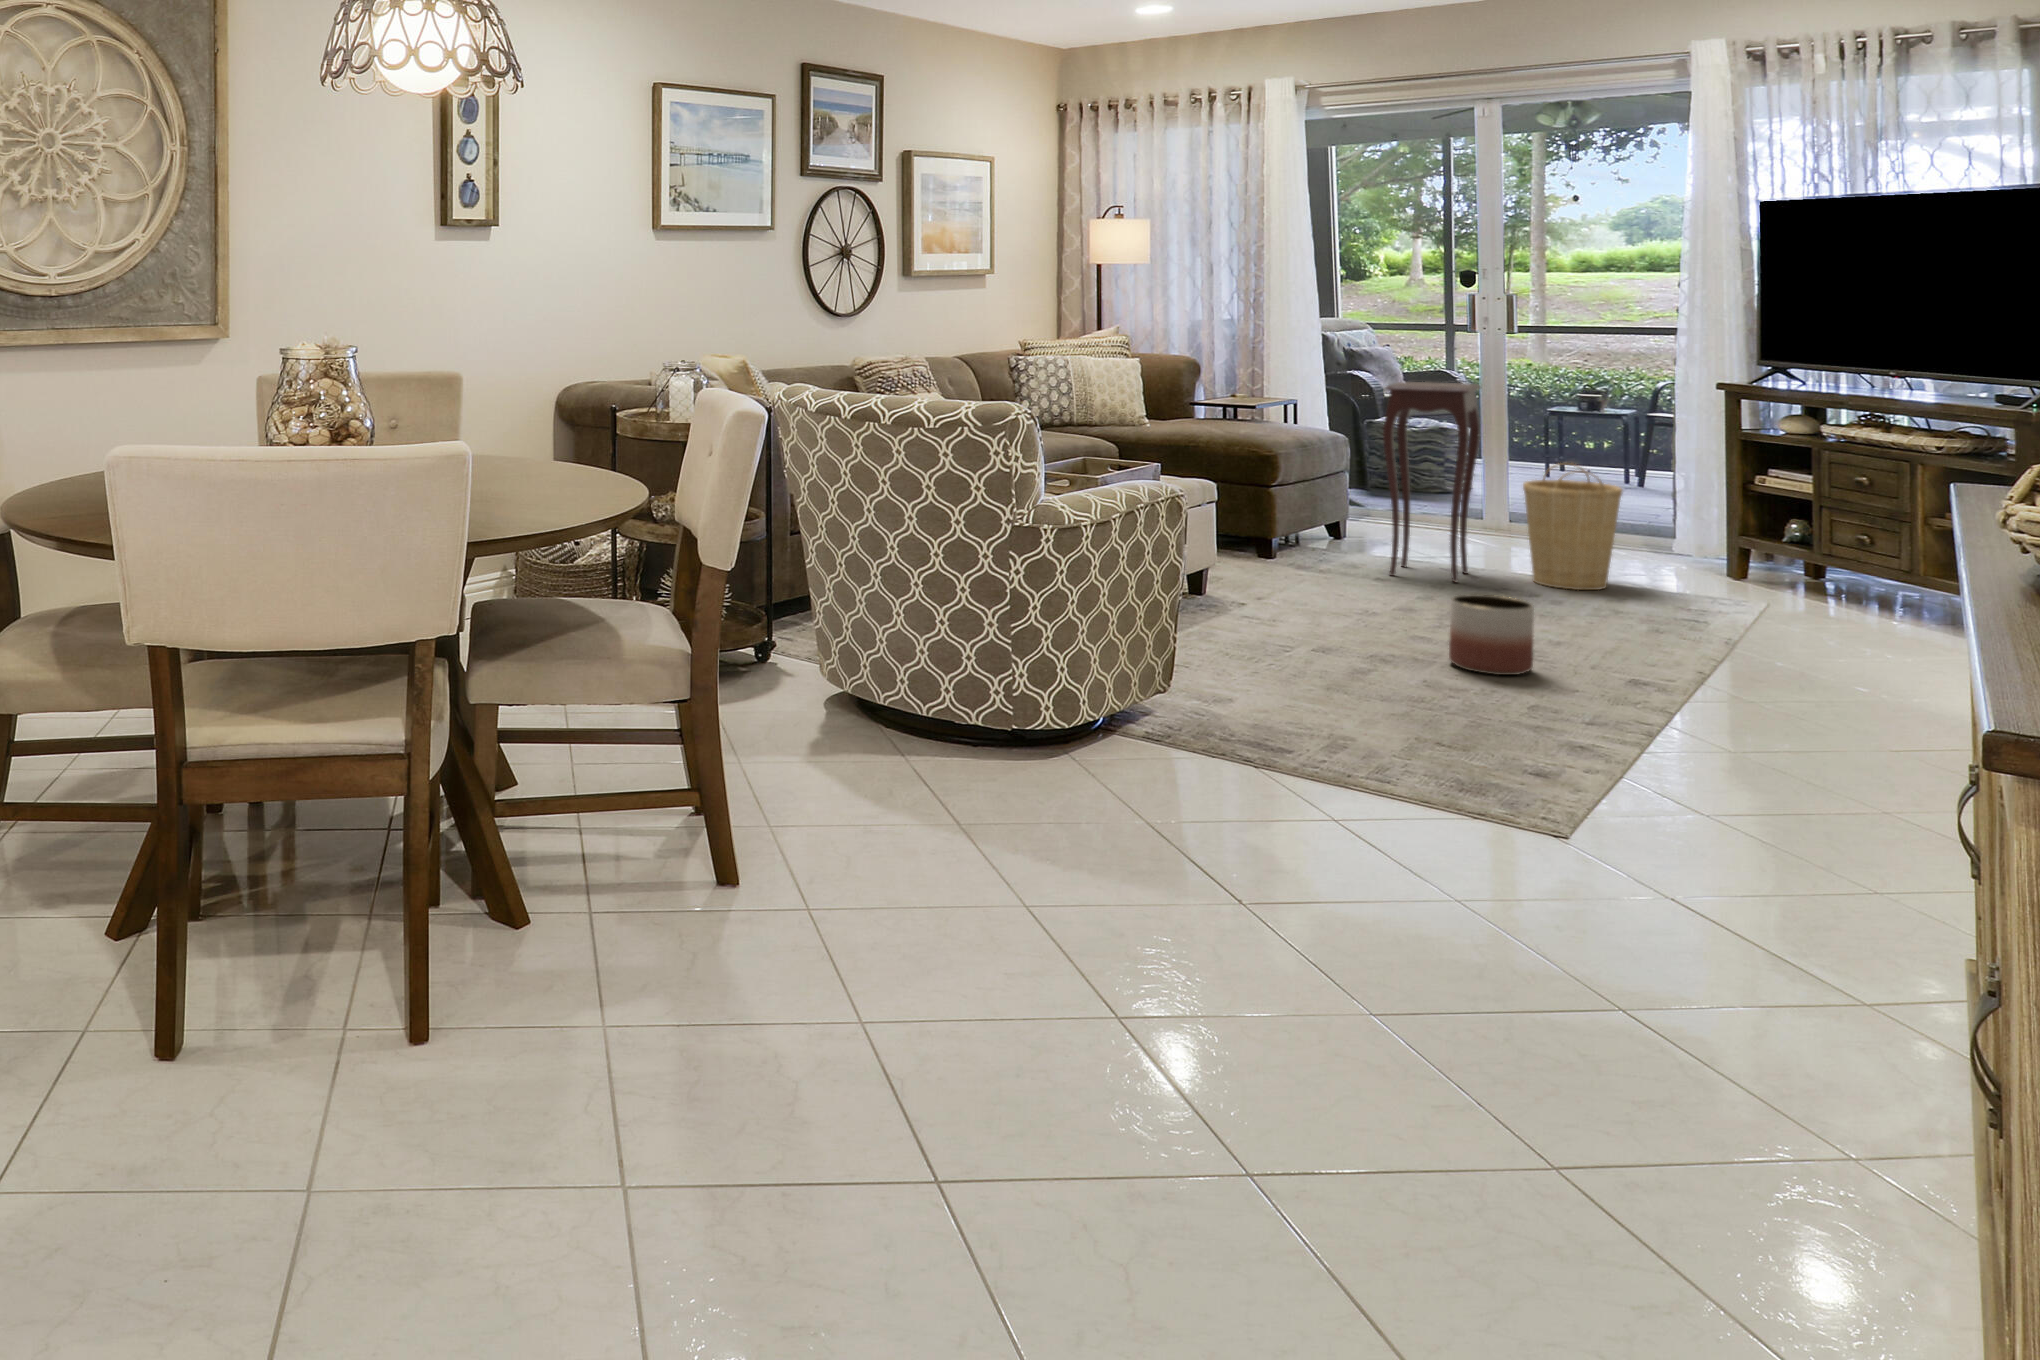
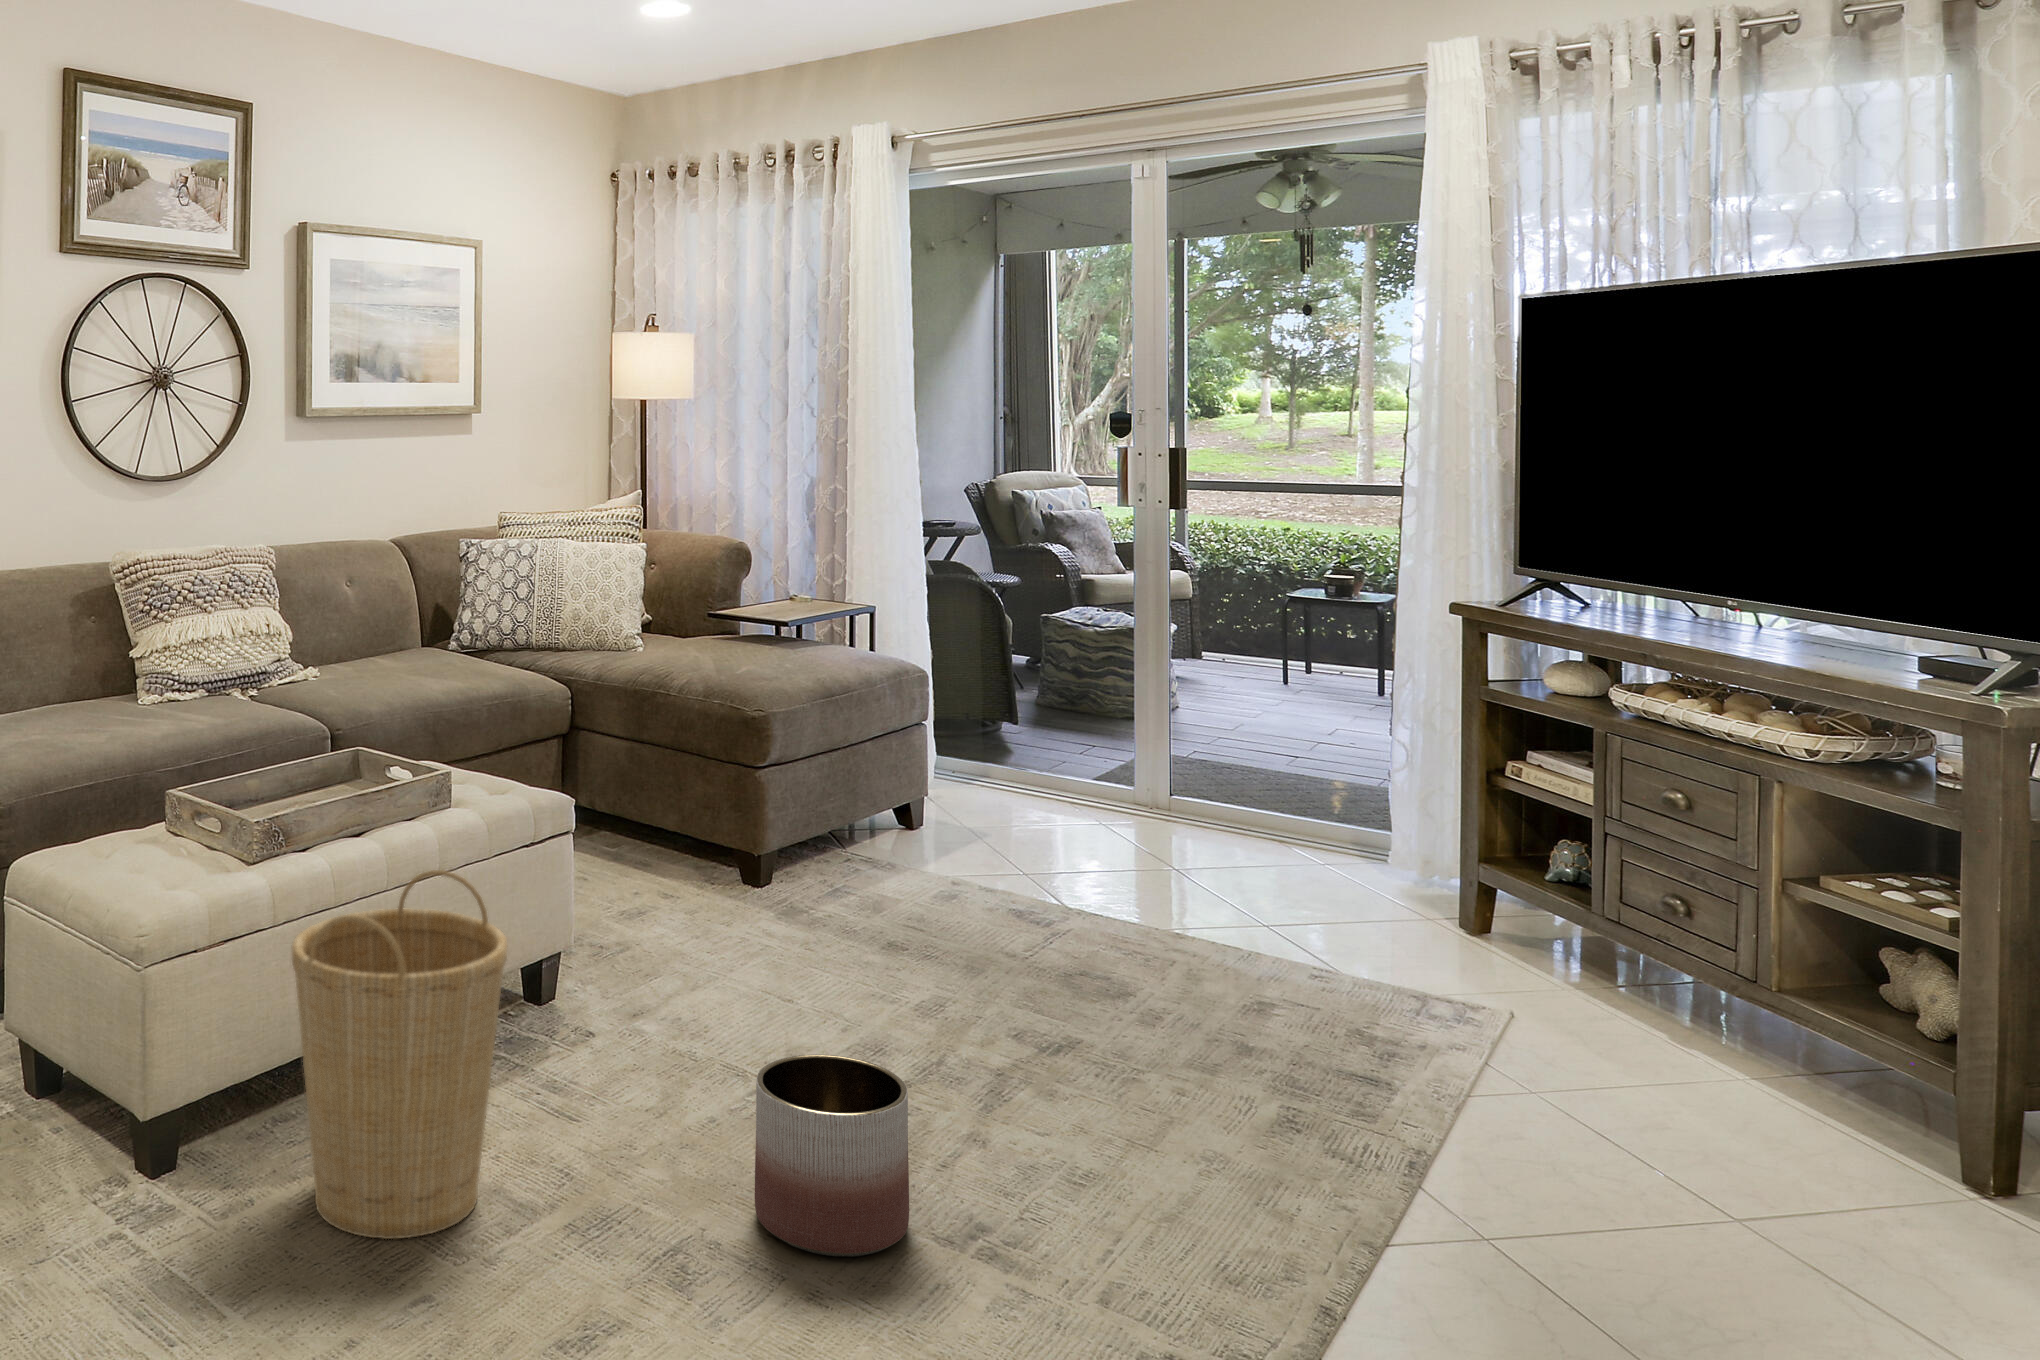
side table: present [1383,382,1480,583] -> none [889,591,1061,951]
basket: present [1523,464,1622,590] -> present [292,870,507,1239]

